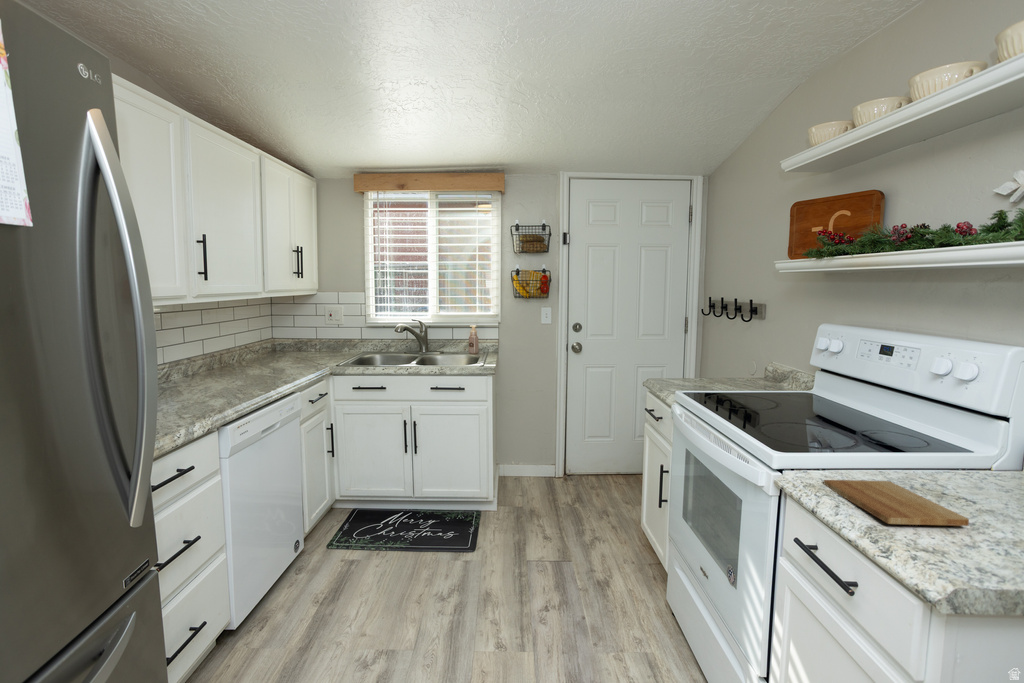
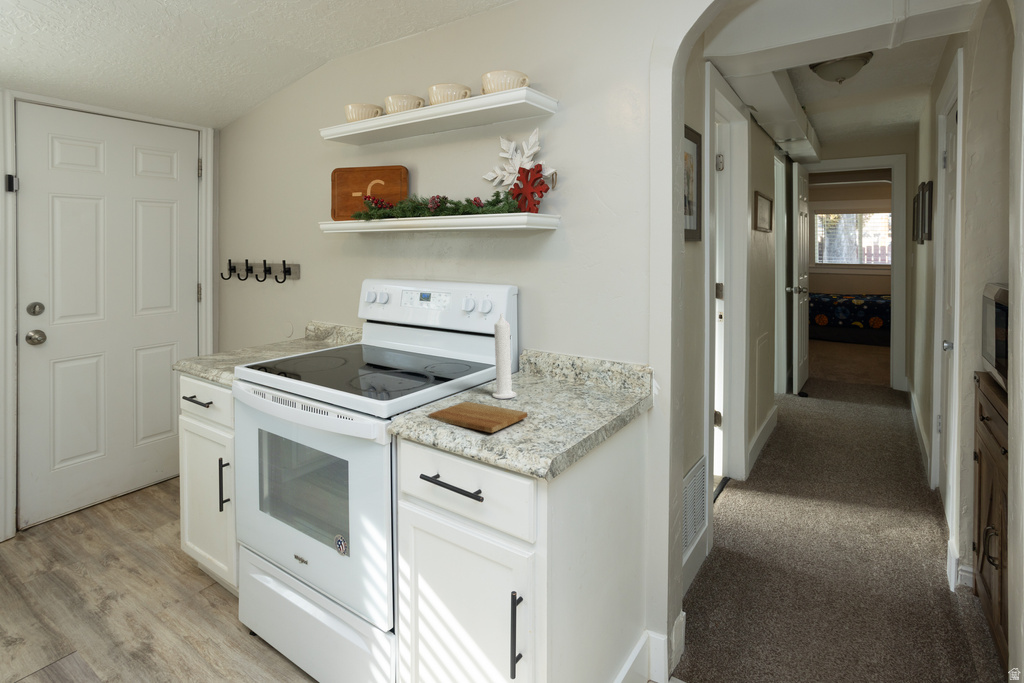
candle: none [941,379,984,497] -> present [493,313,516,399]

